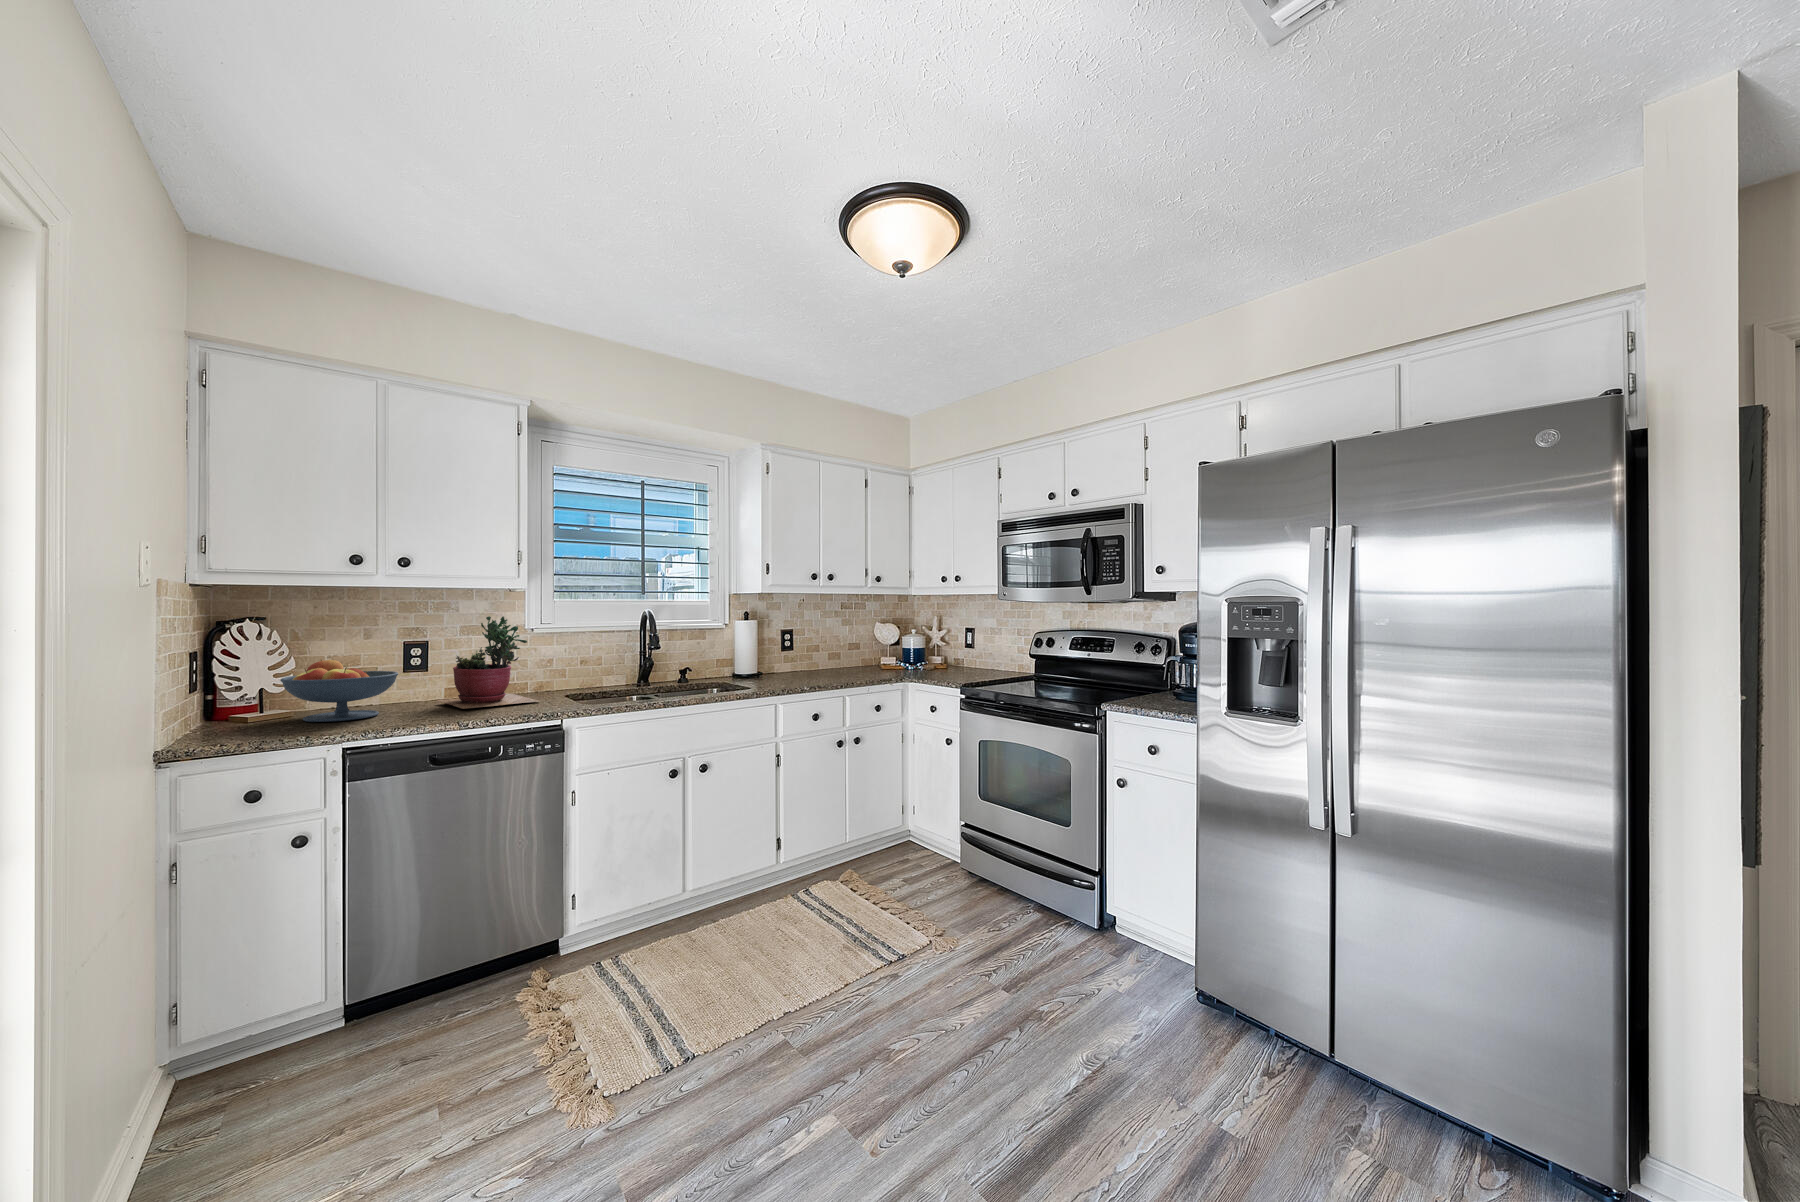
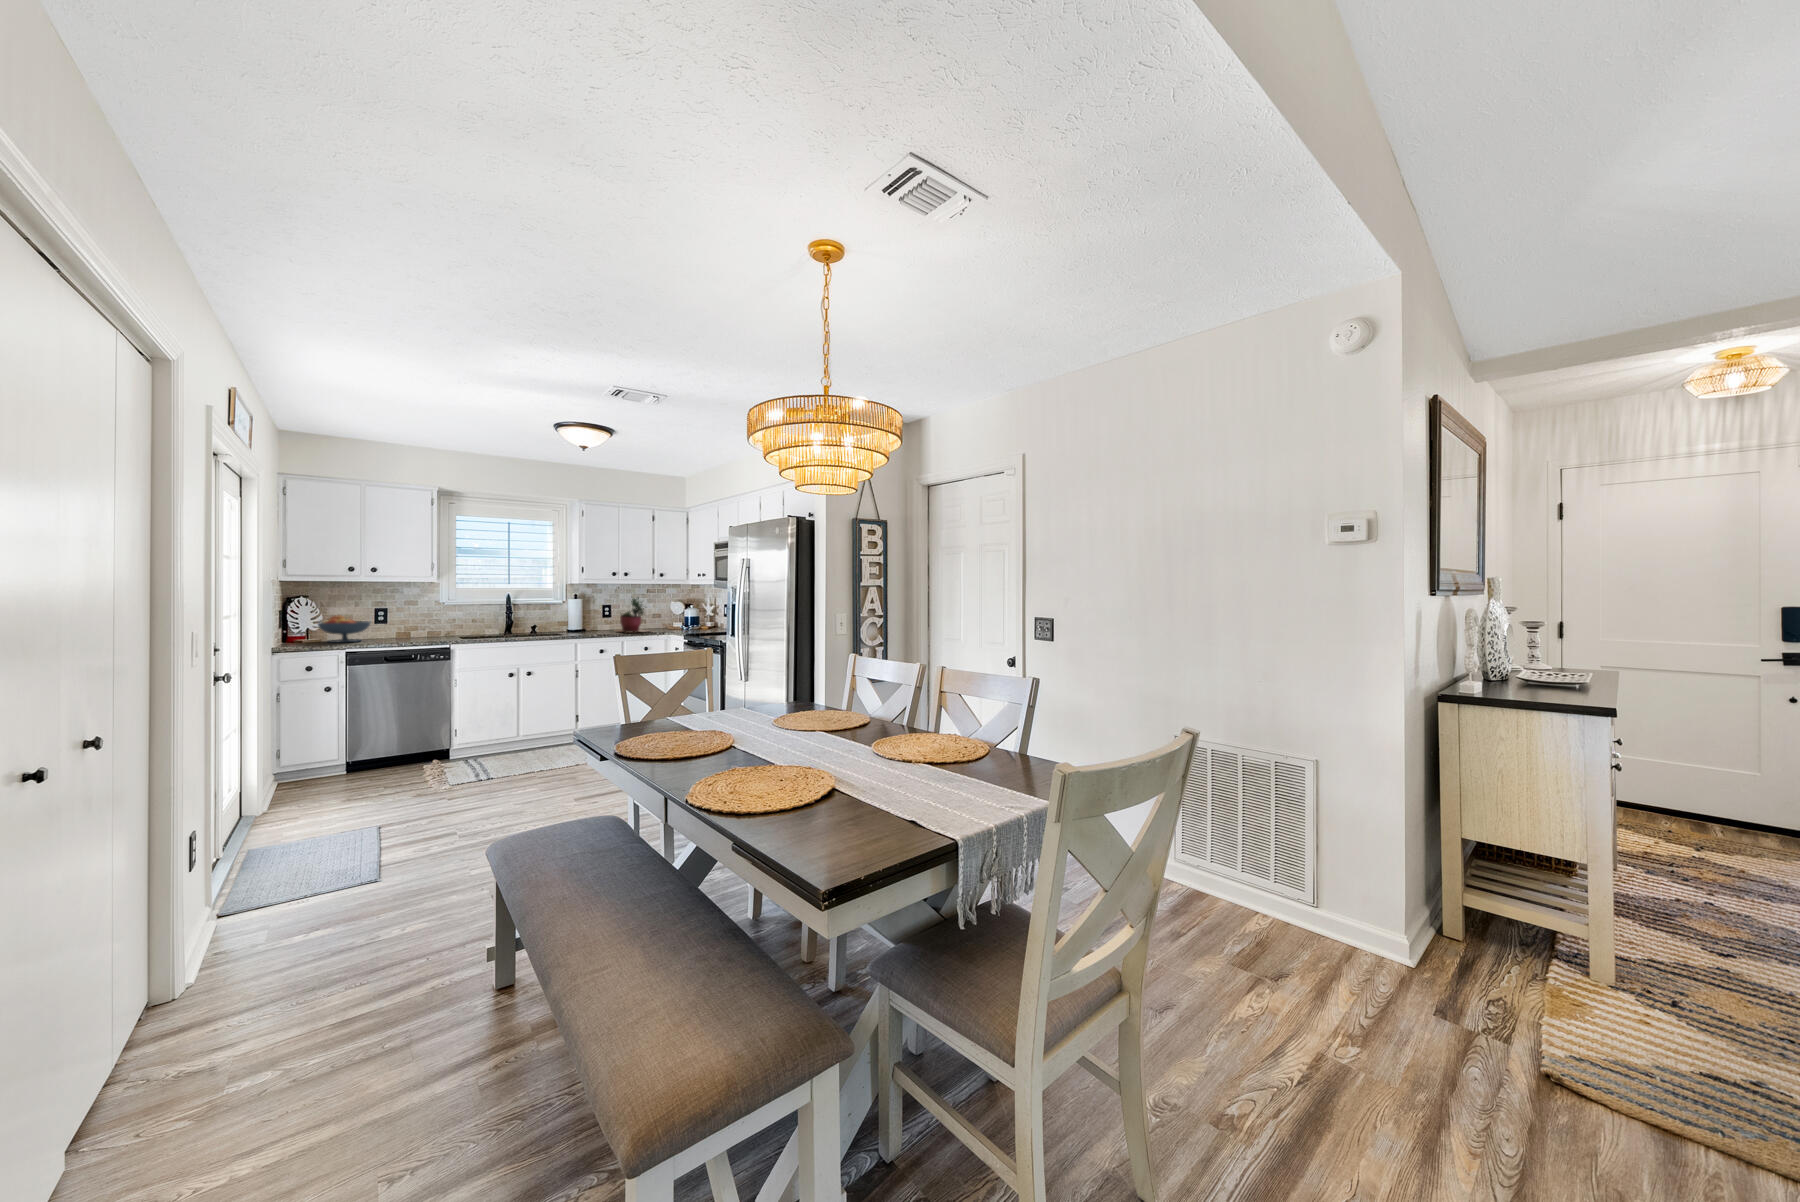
succulent plant: present [438,616,538,709] -> present [620,597,646,632]

